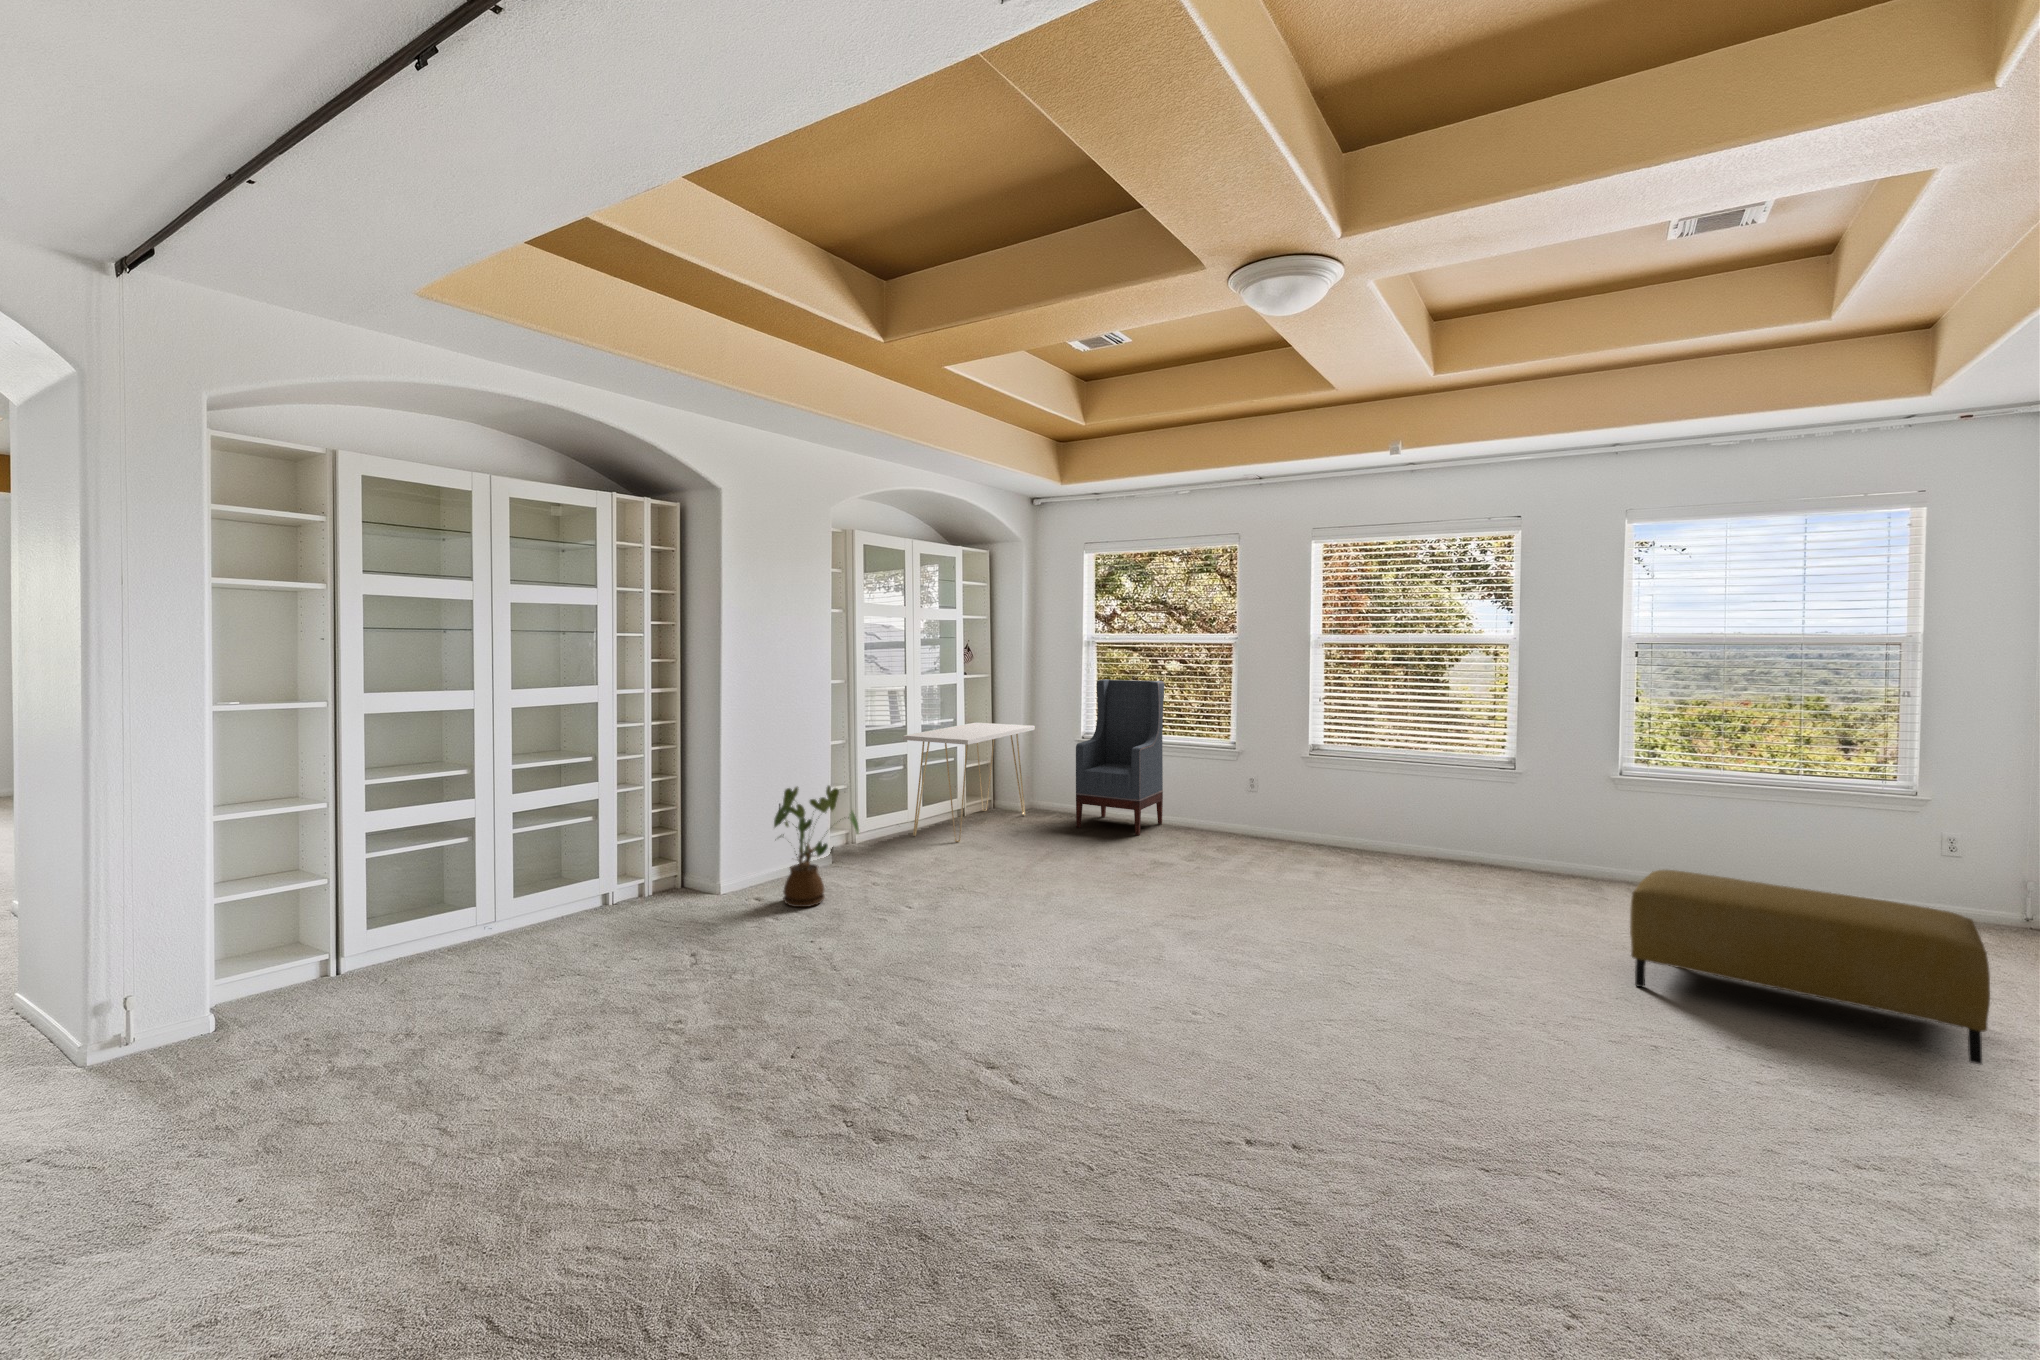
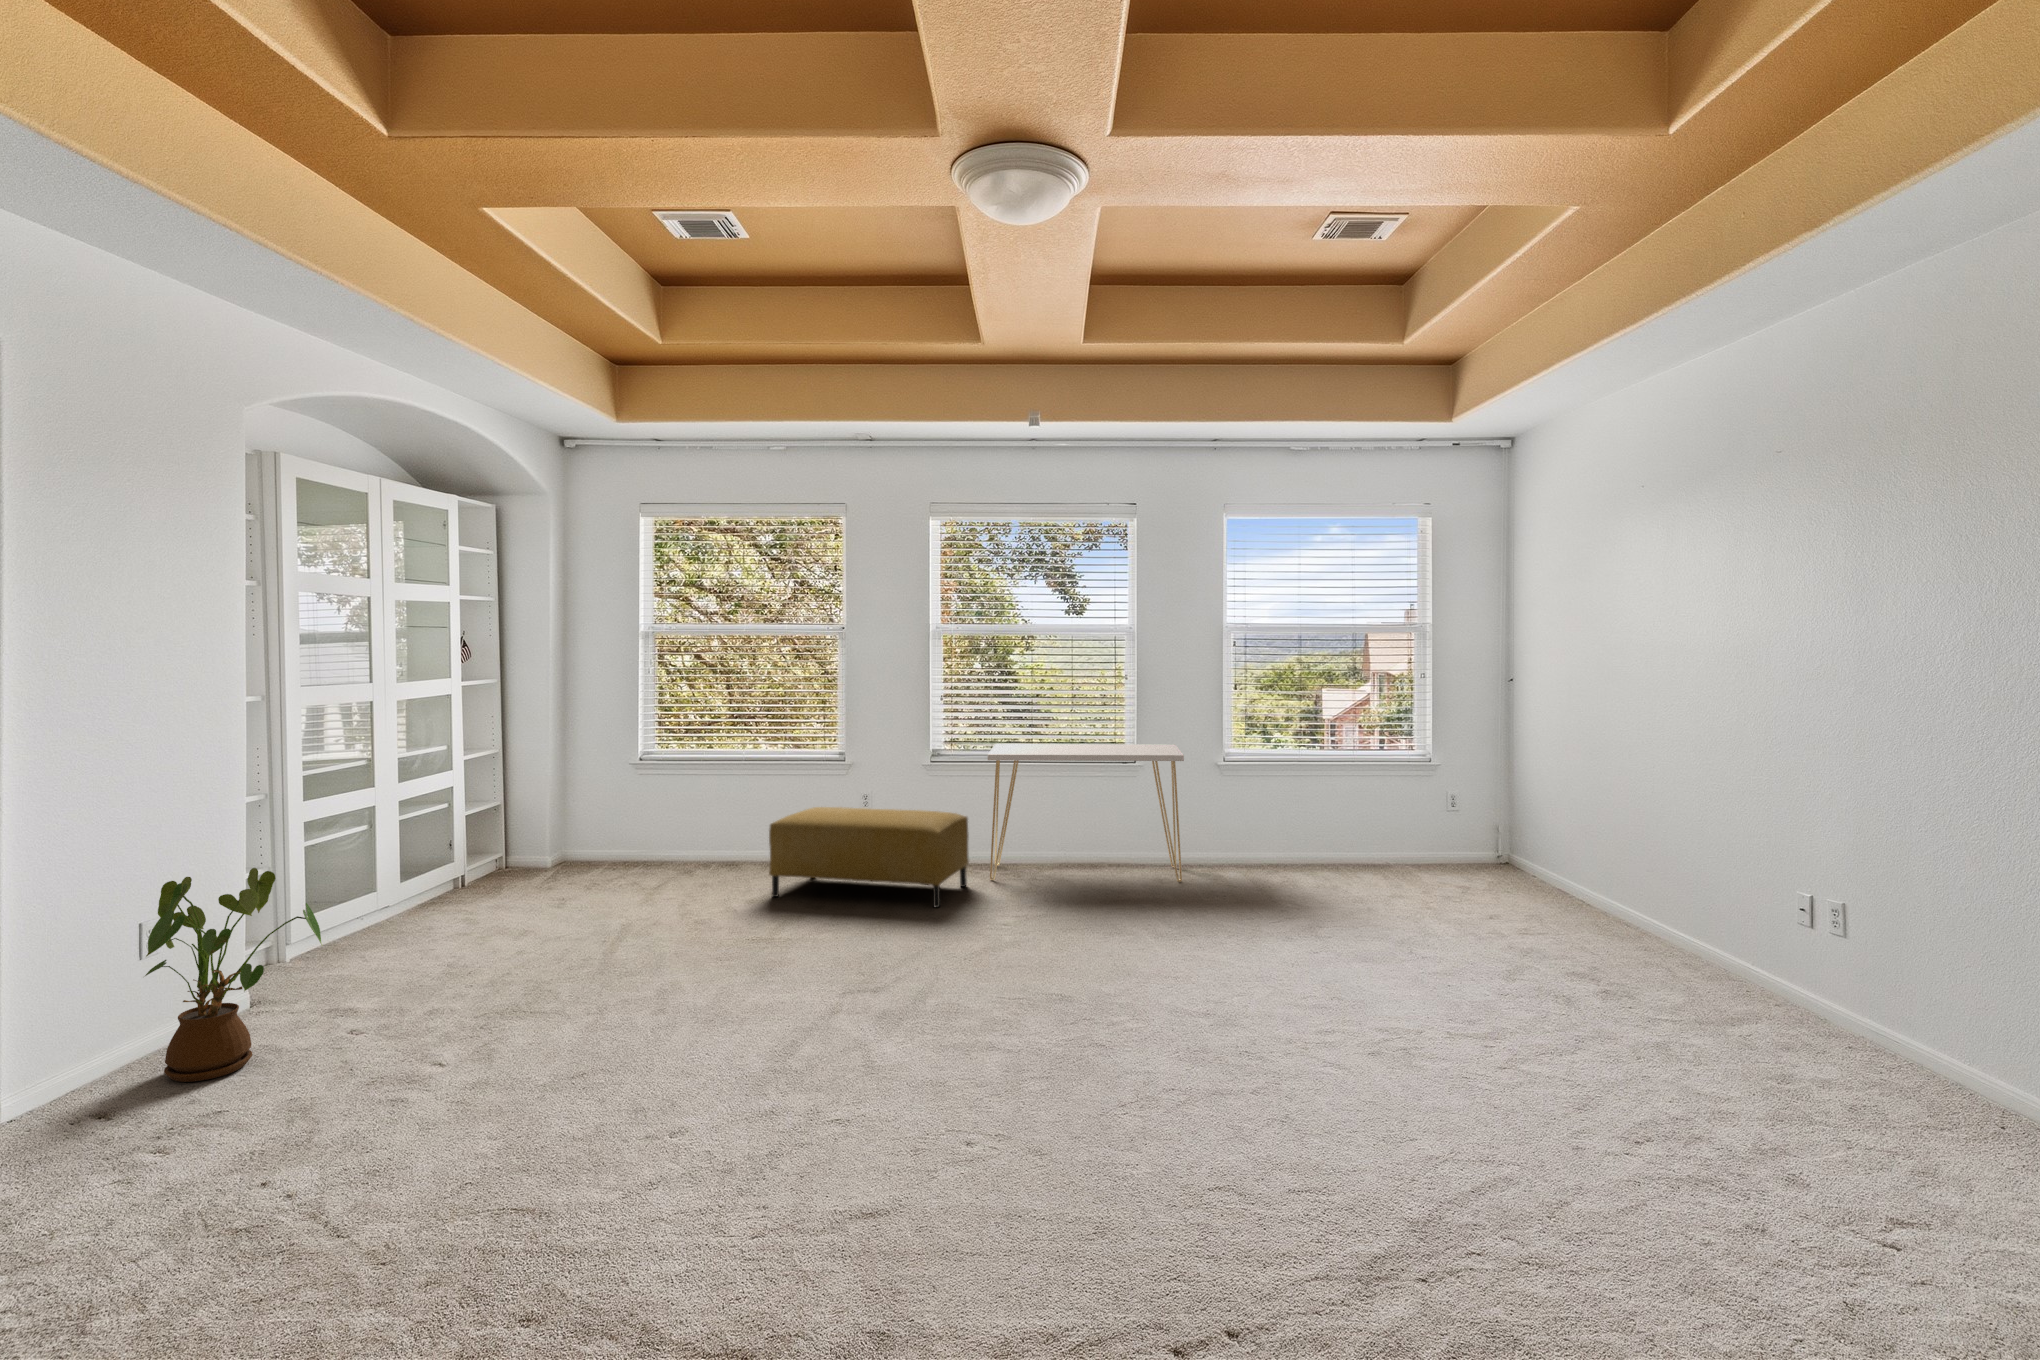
armchair: present [1076,679,1164,835] -> none [640,683,756,884]
console table: present [903,723,1035,842] -> present [988,744,1184,882]
ottoman: present [1630,870,1990,1065] -> present [769,807,969,907]

